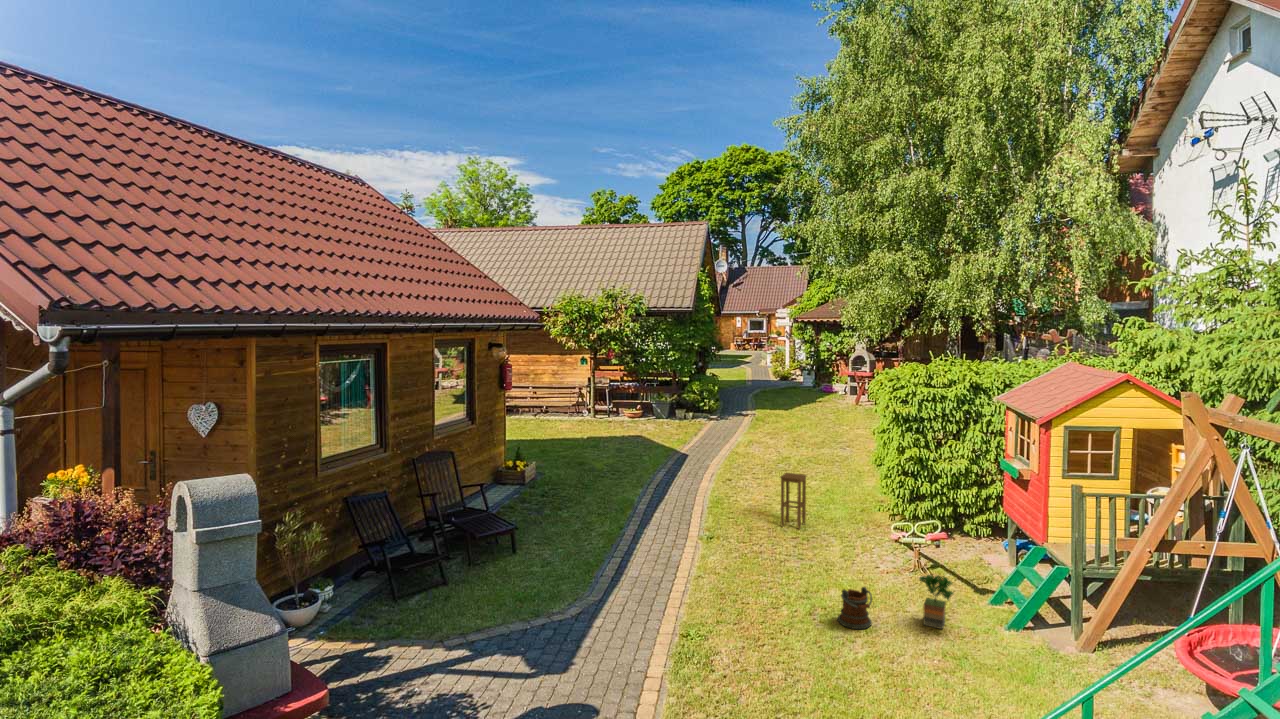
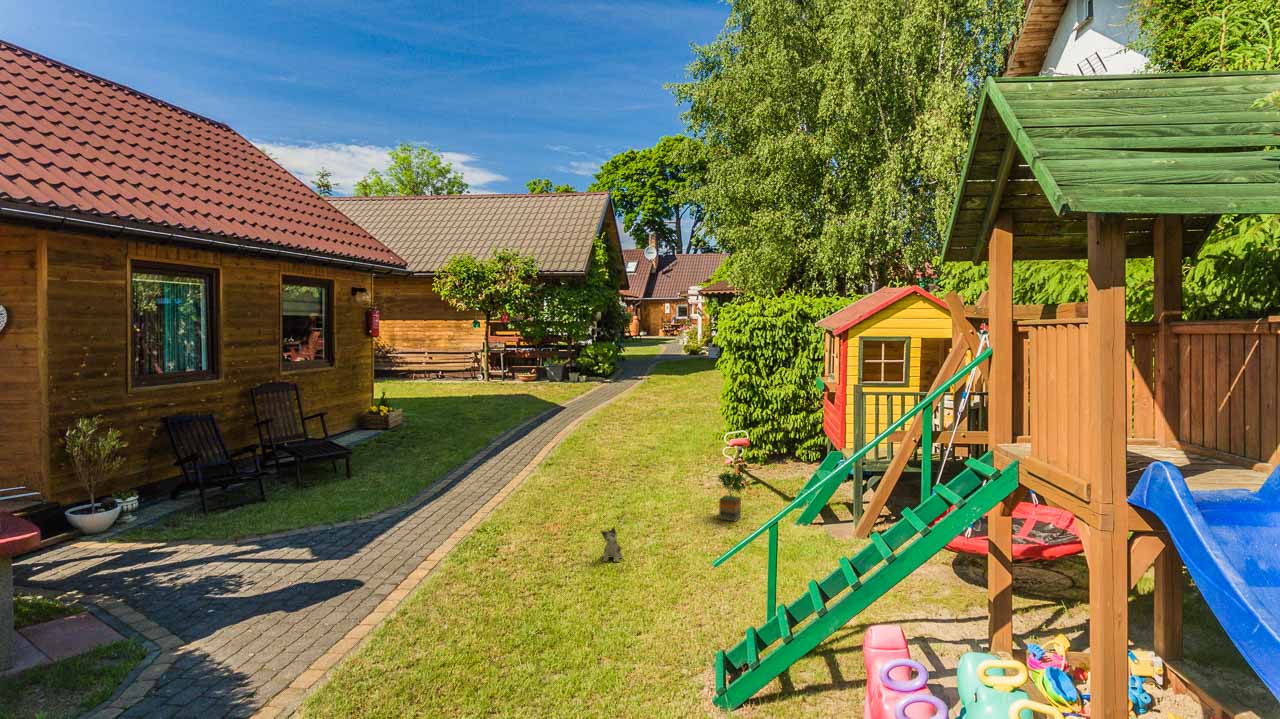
stool: present [780,473,806,529] -> none [625,405,653,457]
bucket: present [838,587,872,629] -> none [640,486,672,523]
plush toy: none [823,648,846,688] -> present [601,527,623,562]

